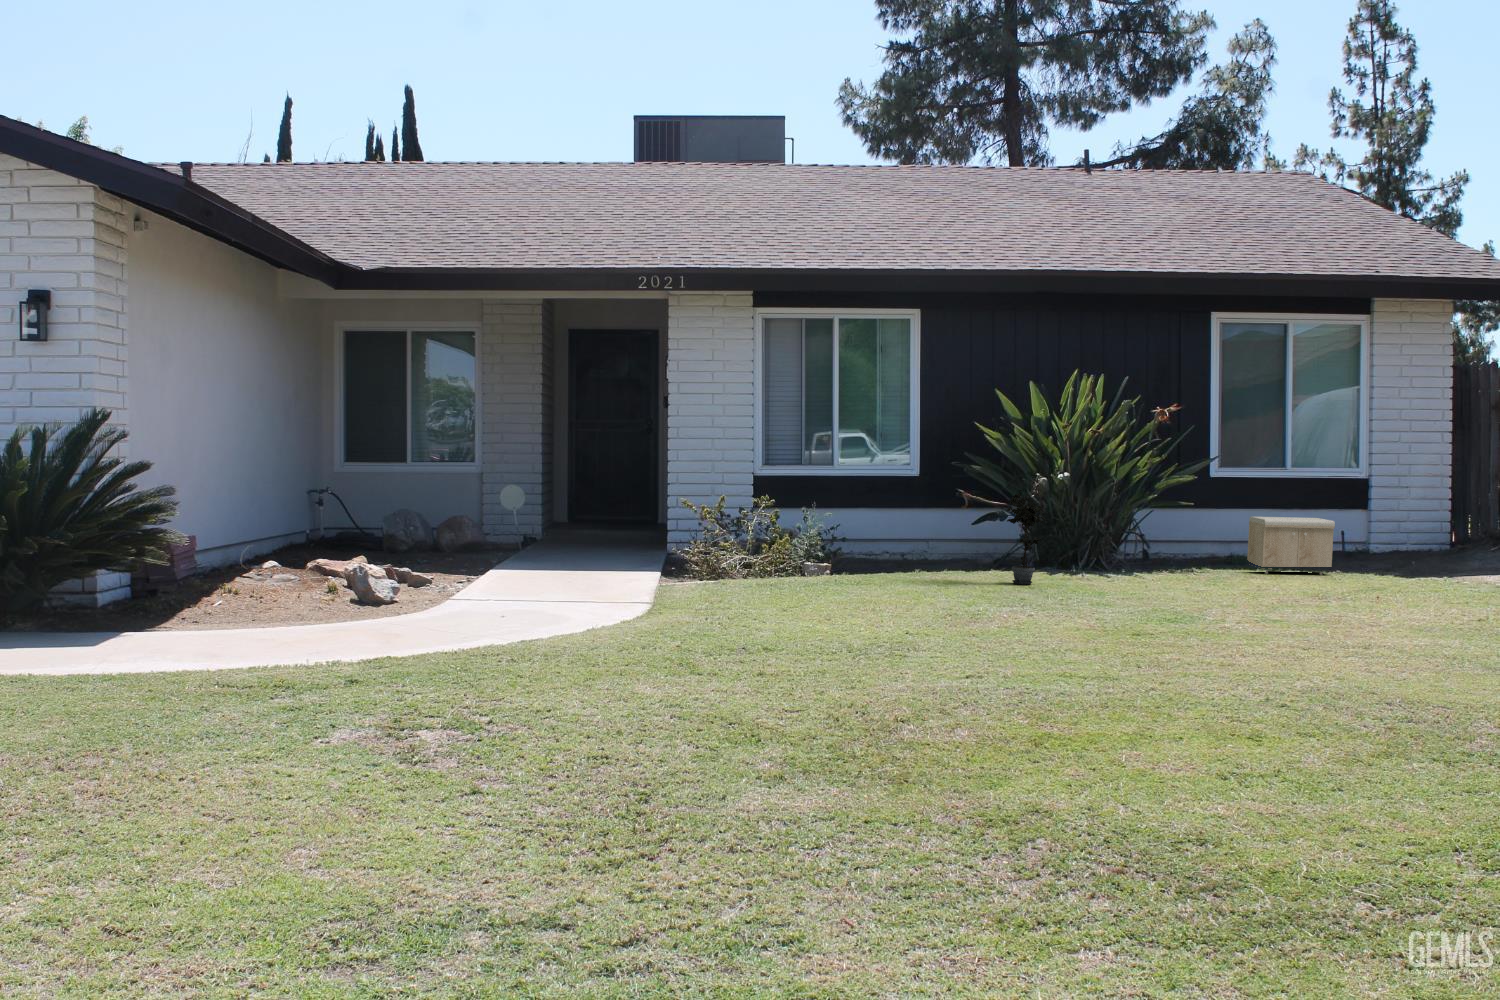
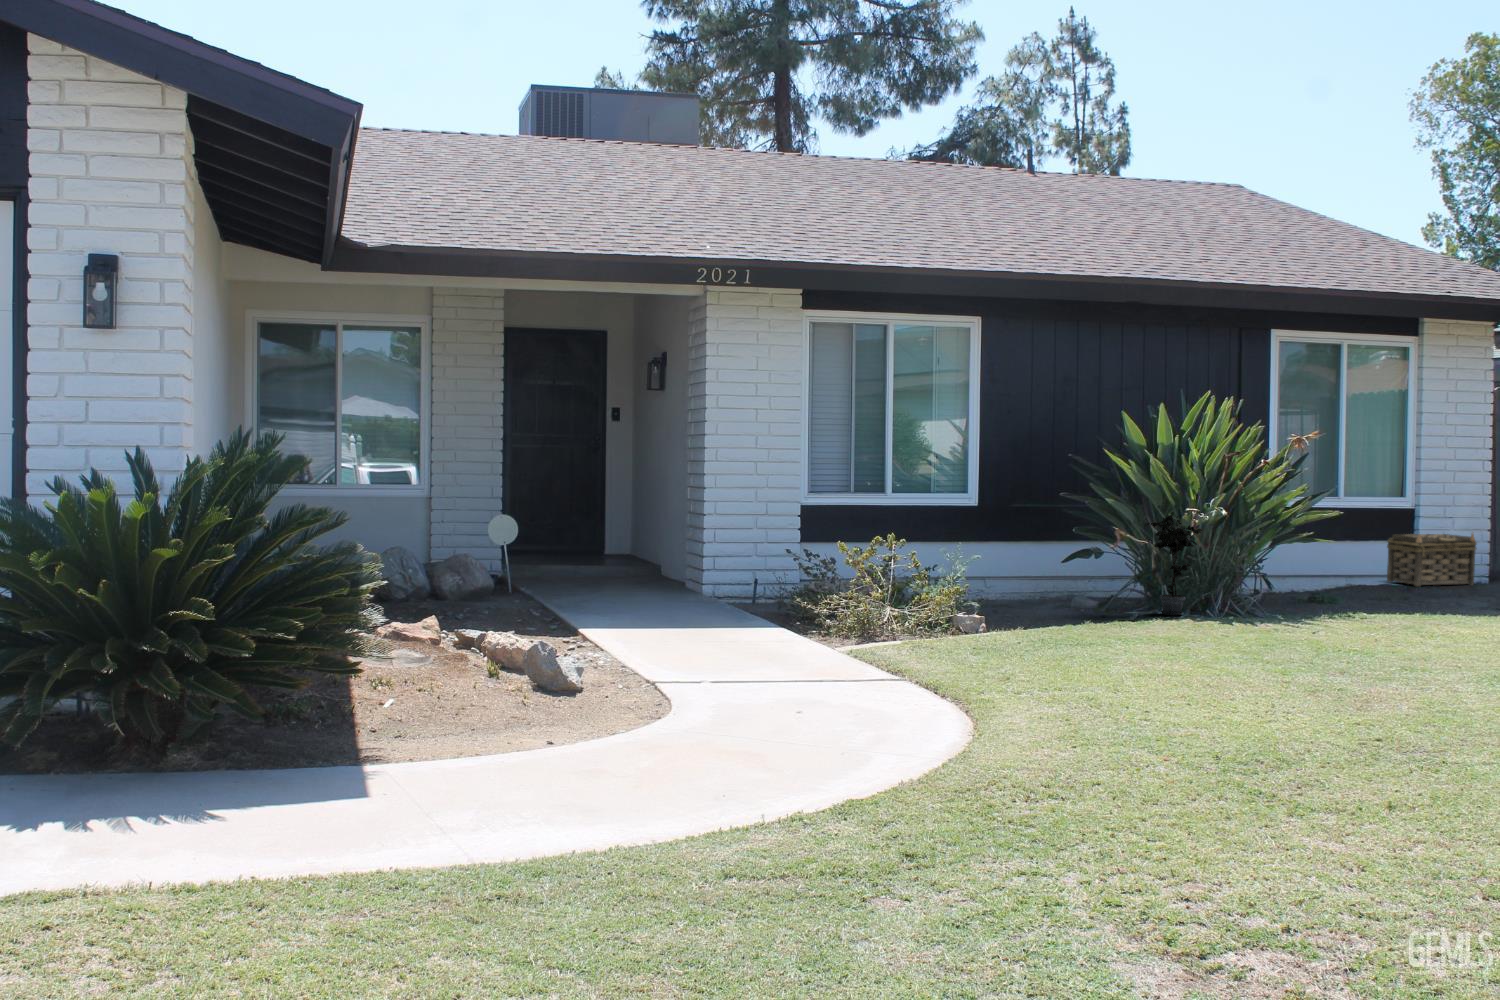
storage bench: present [1247,517,1335,575] -> none [1304,529,1393,589]
basket: none [1346,523,1438,578] -> present [1387,533,1477,586]

